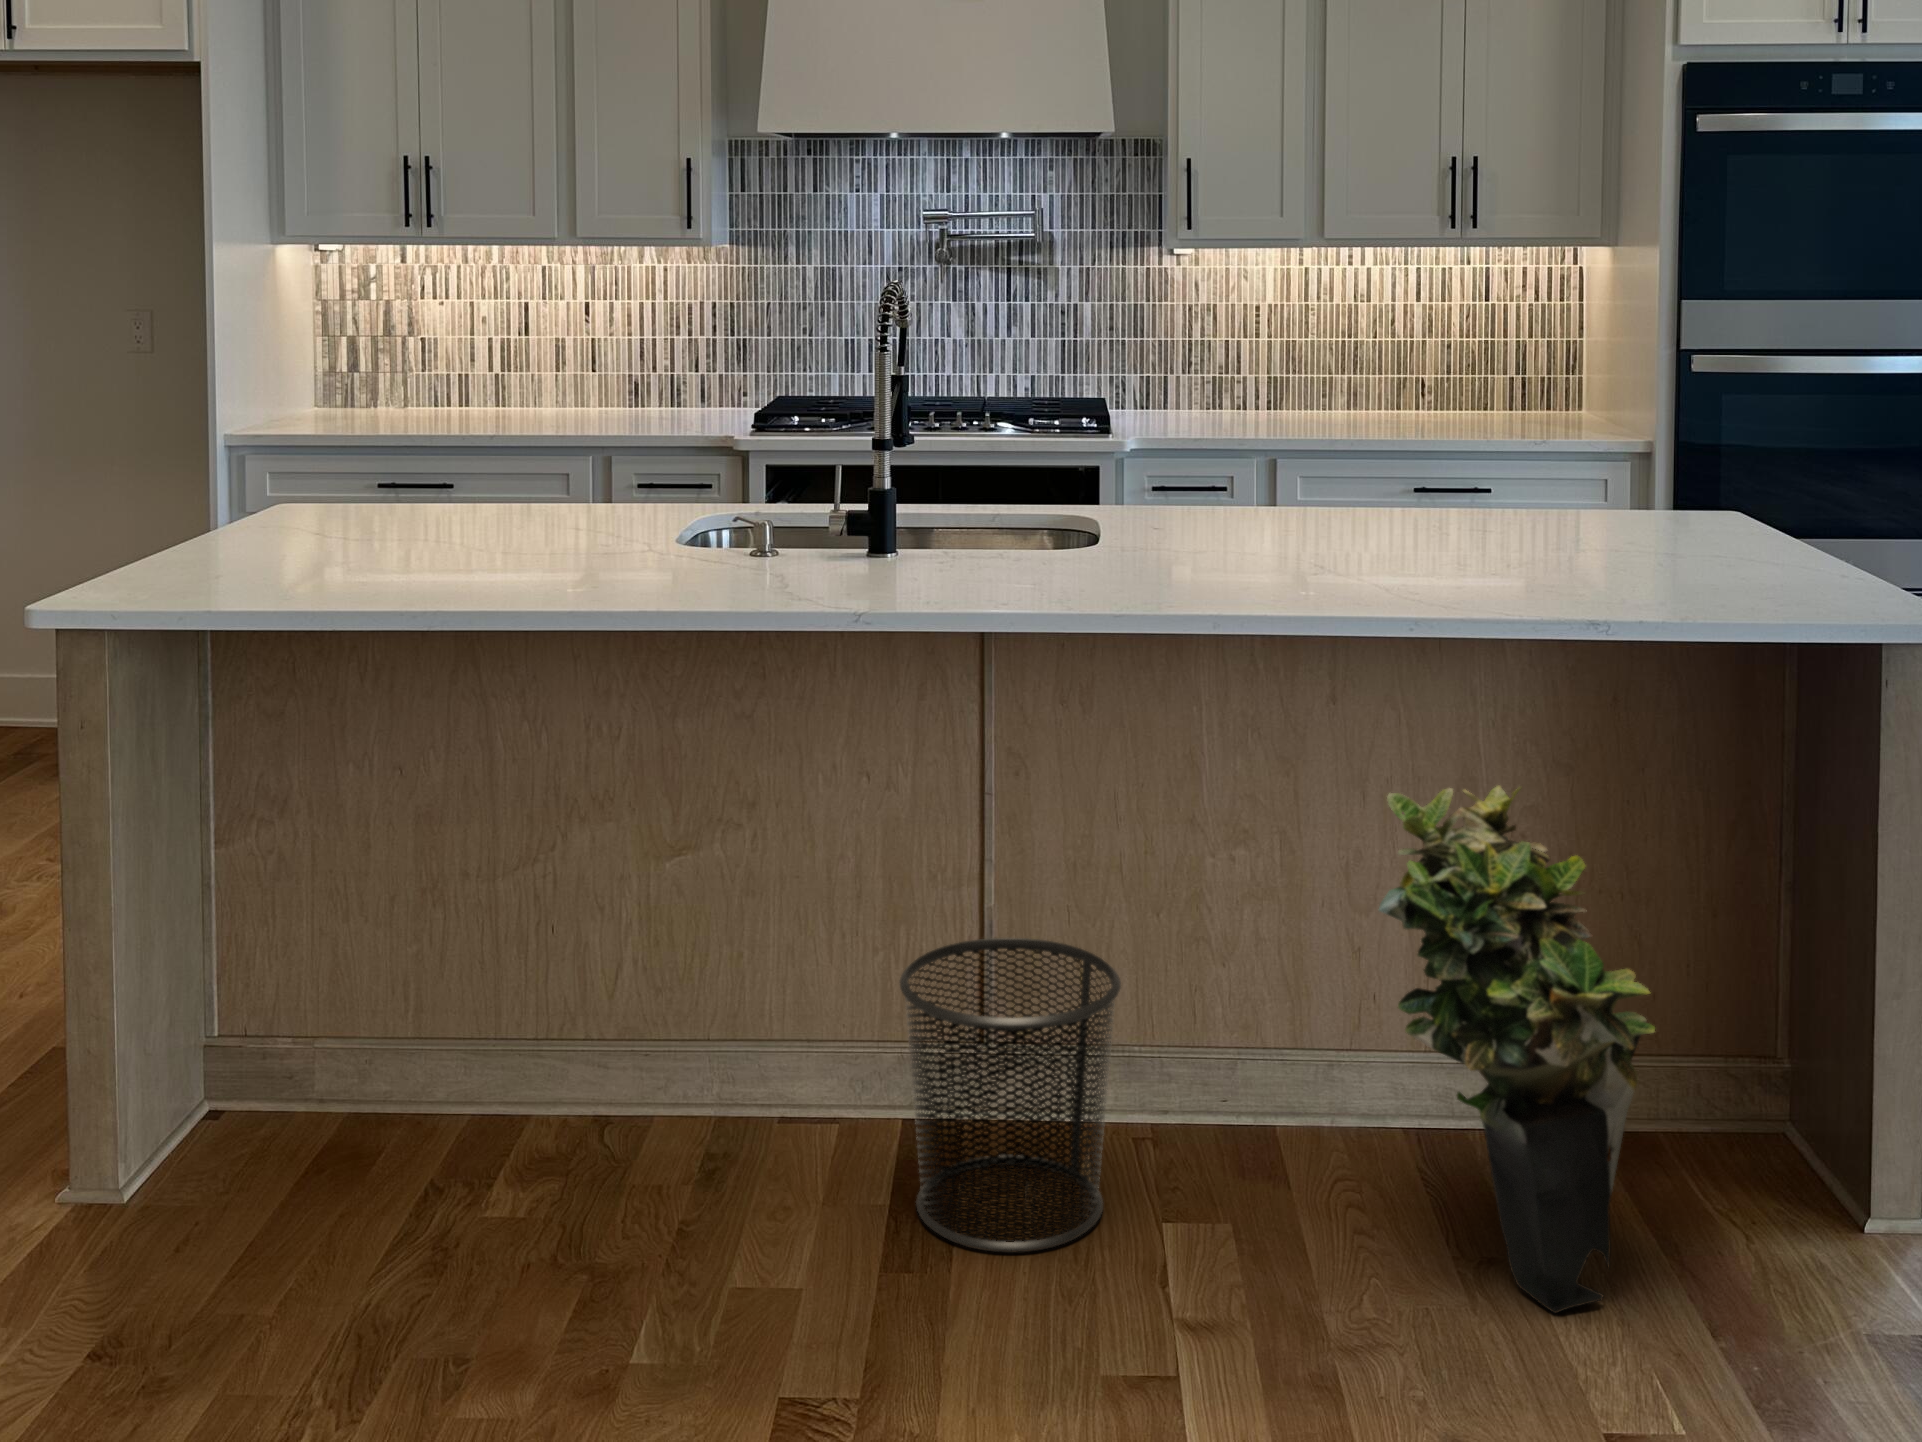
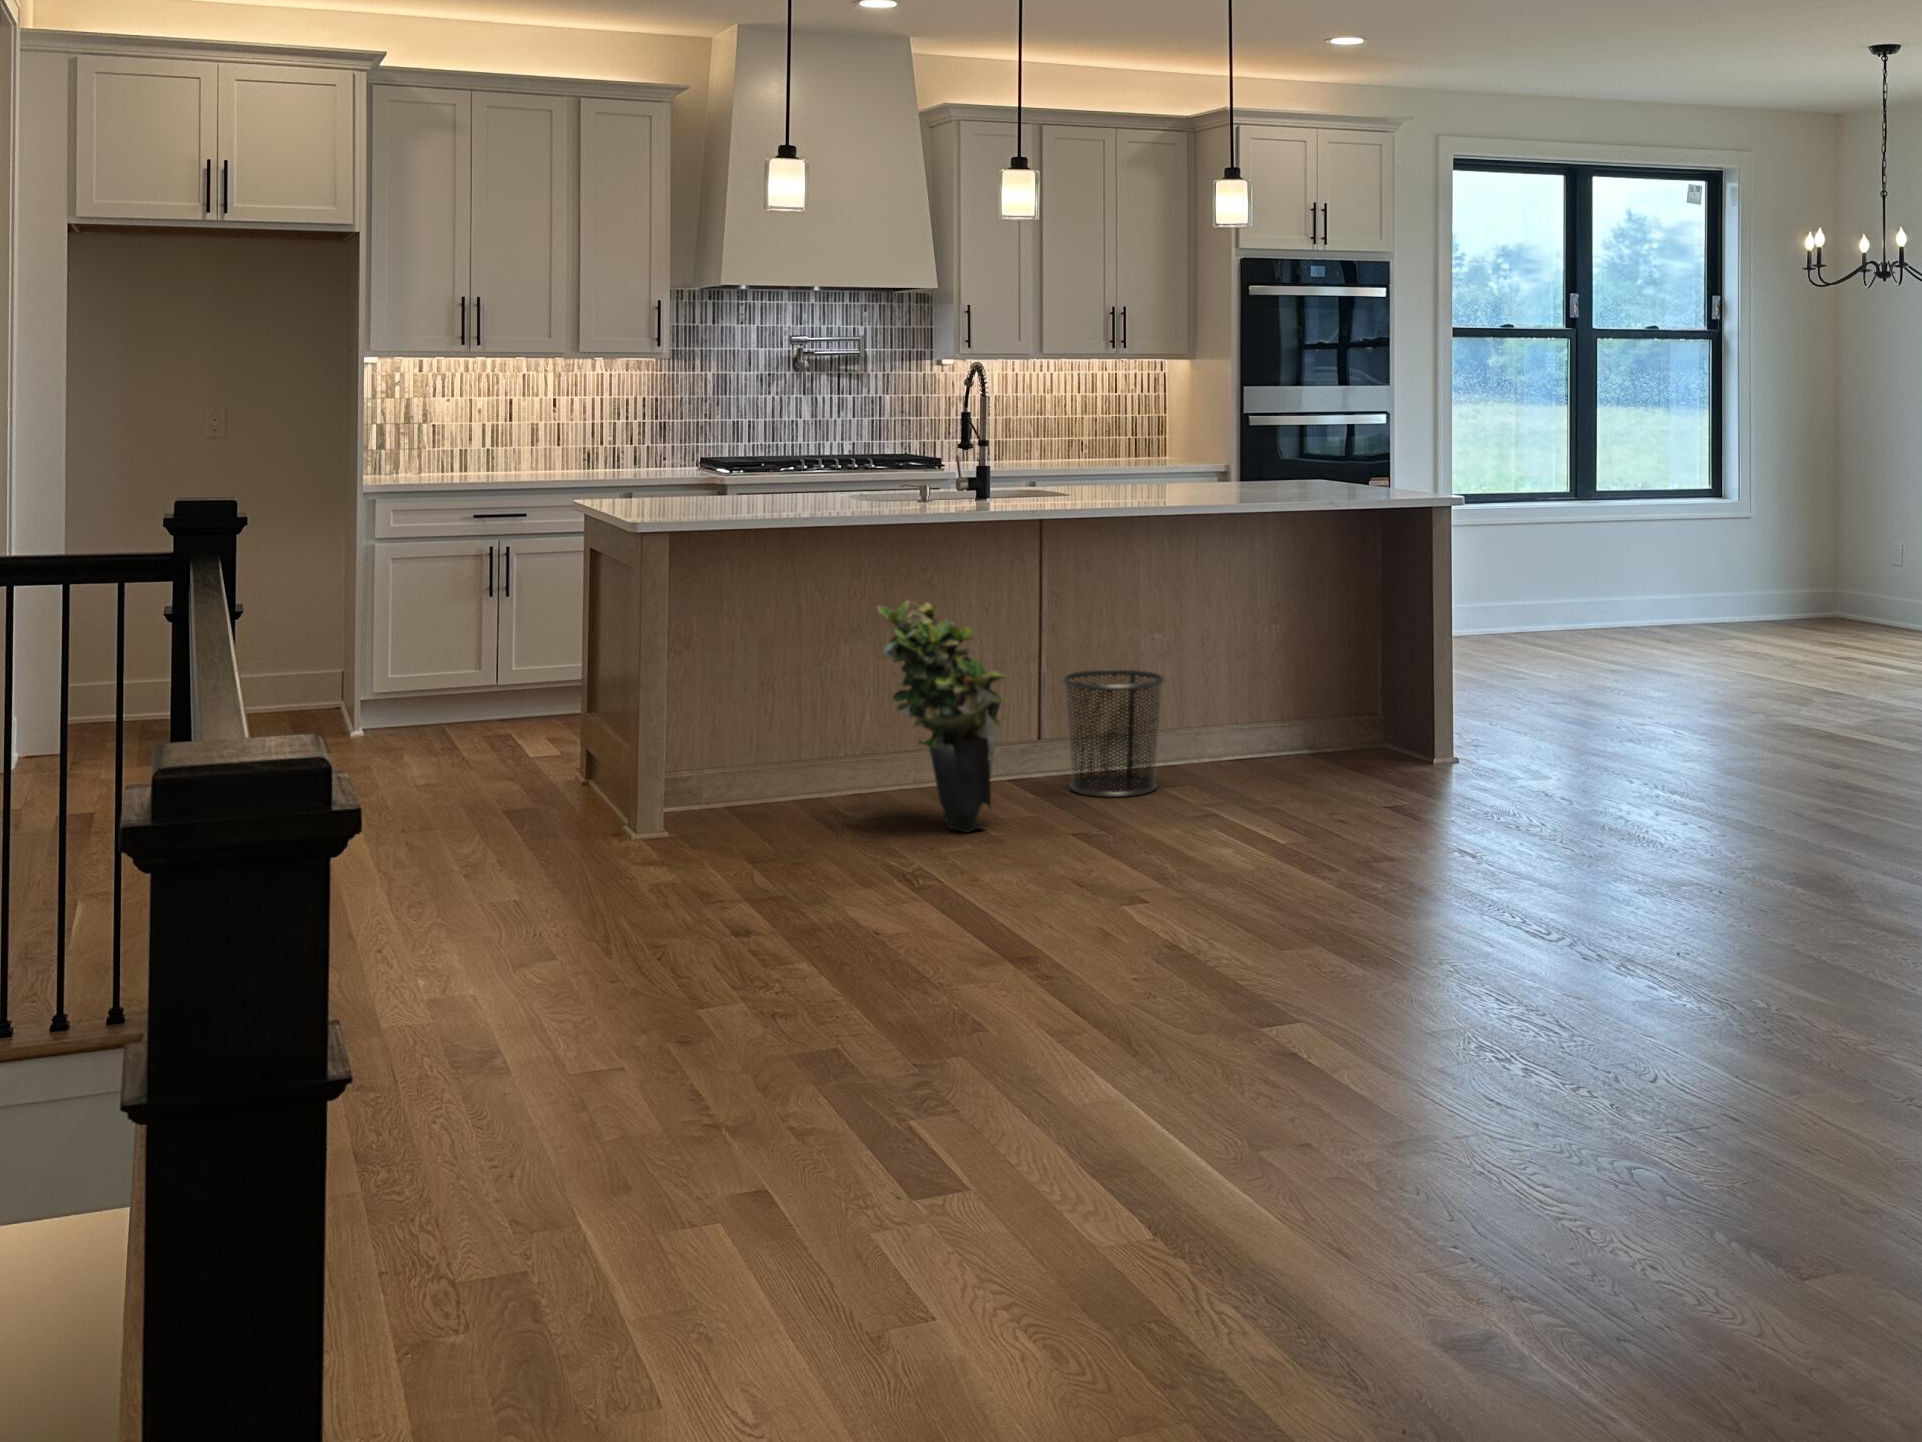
potted plant: present [1379,786,1655,1313] -> present [878,601,1006,833]

